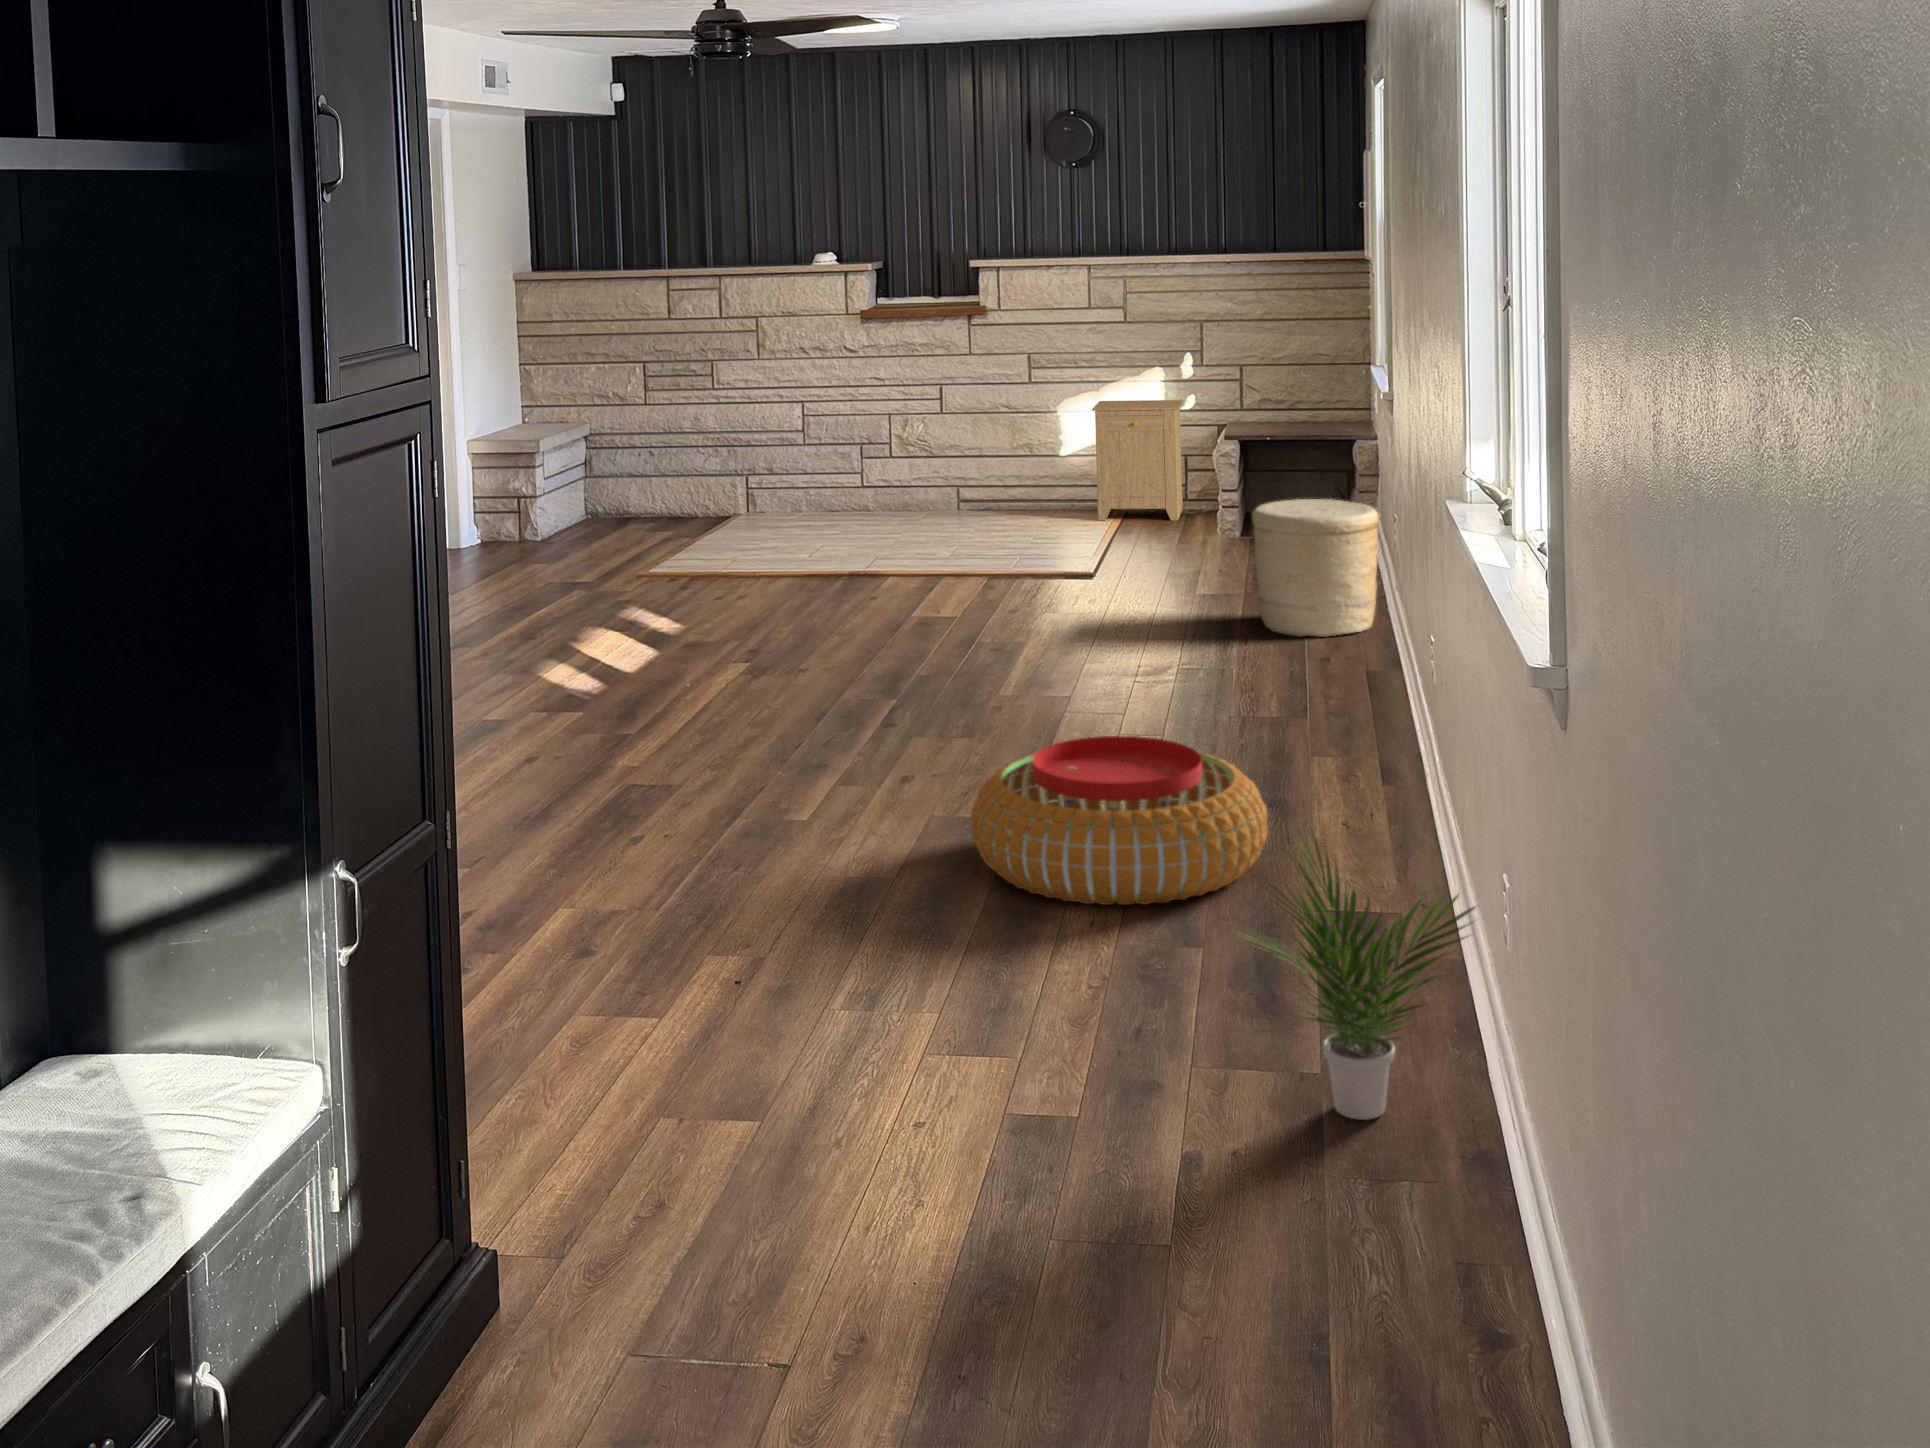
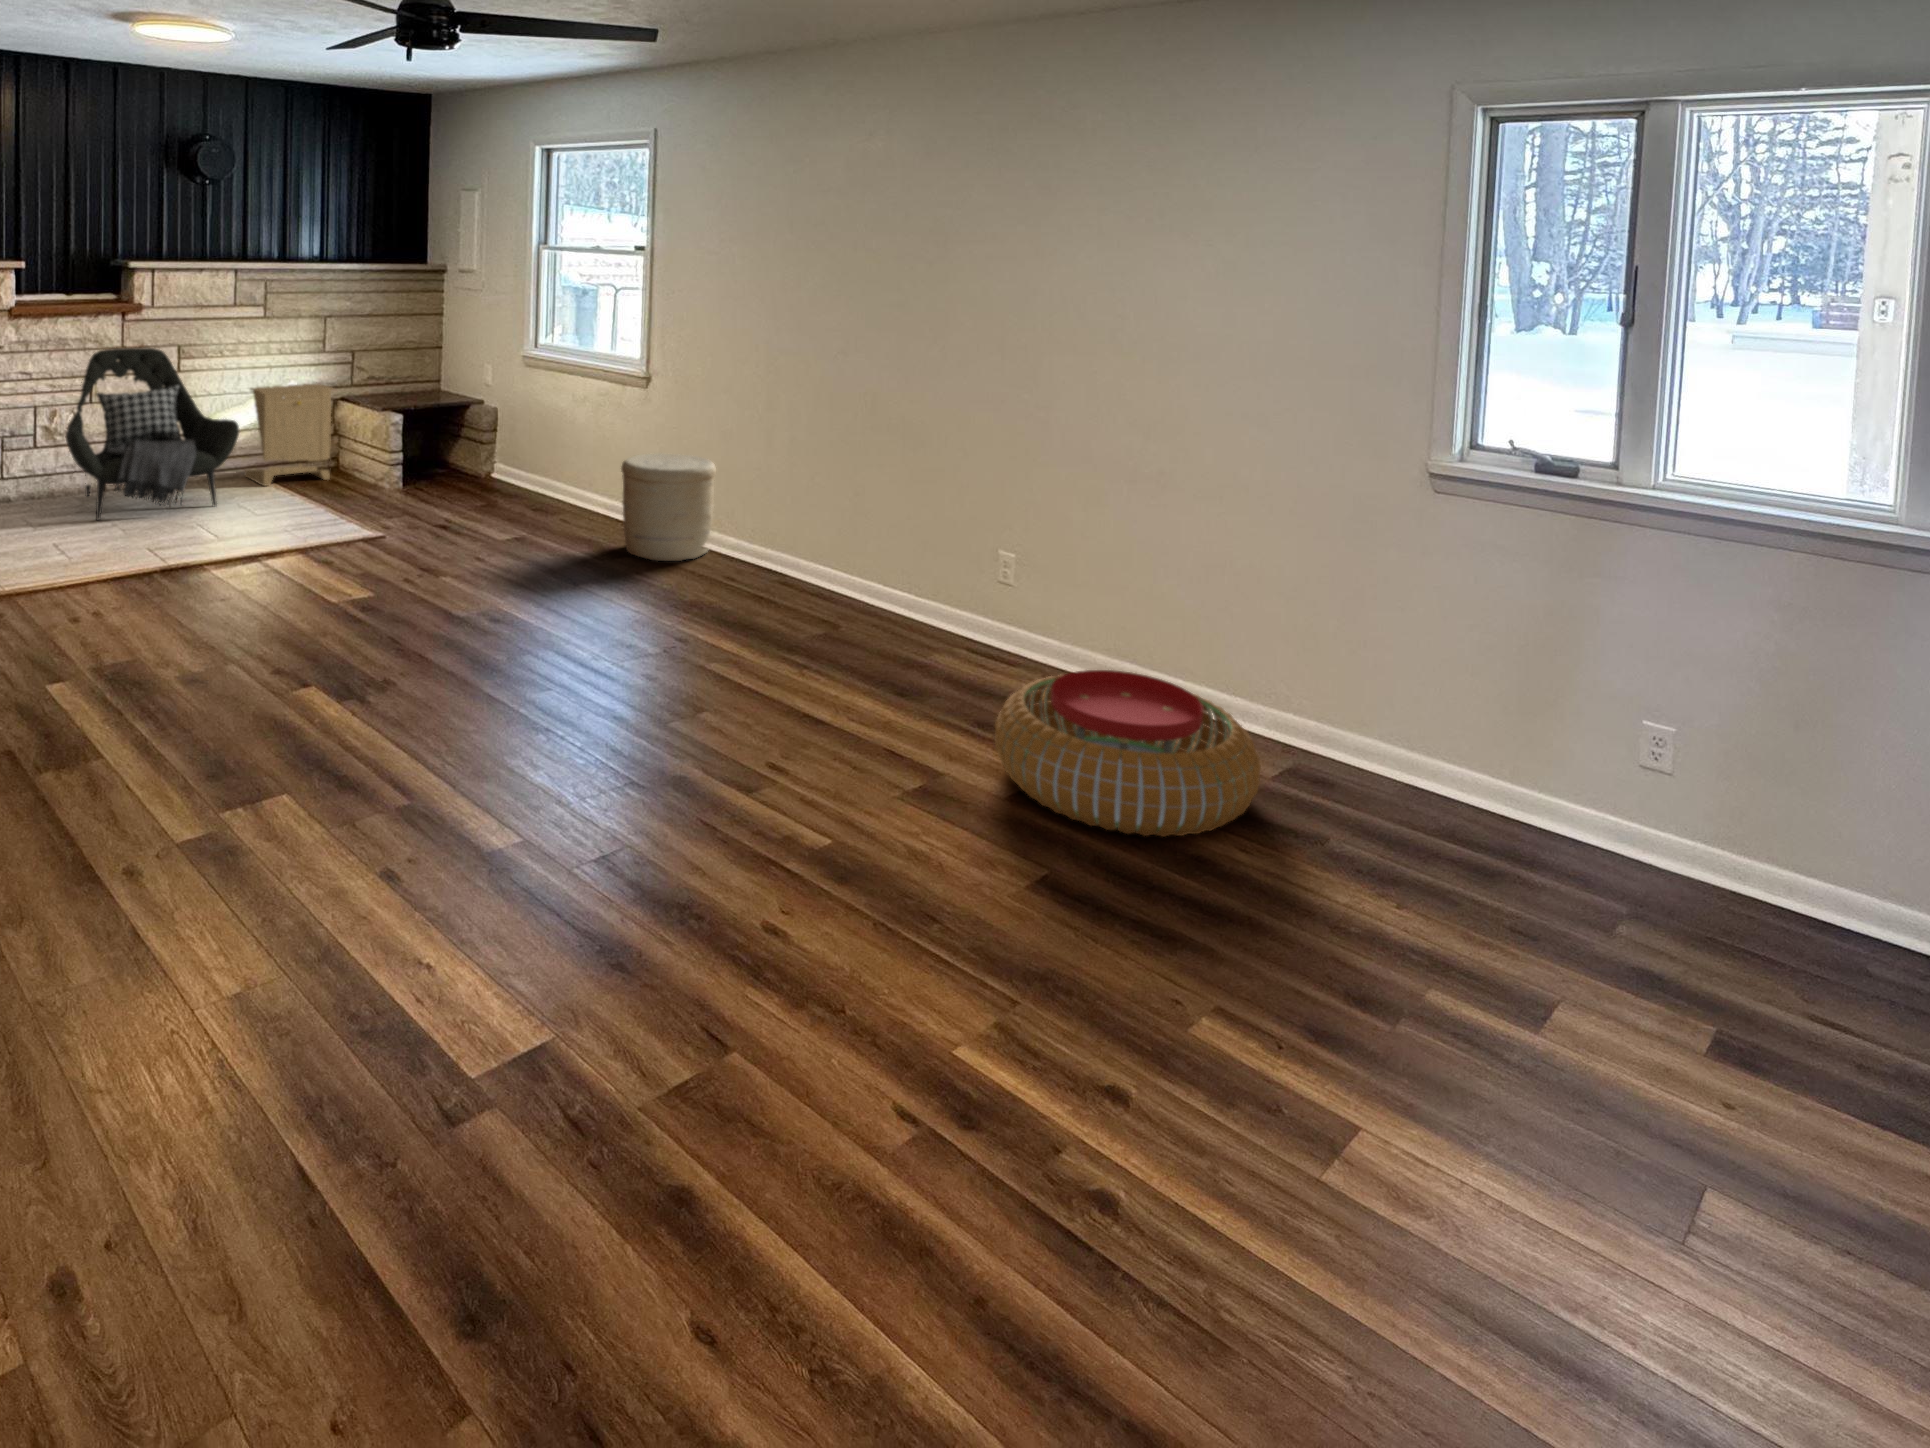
armchair: none [868,354,1038,534] -> present [65,347,239,520]
potted plant: present [1244,830,1475,1120] -> none [1655,718,1908,938]

